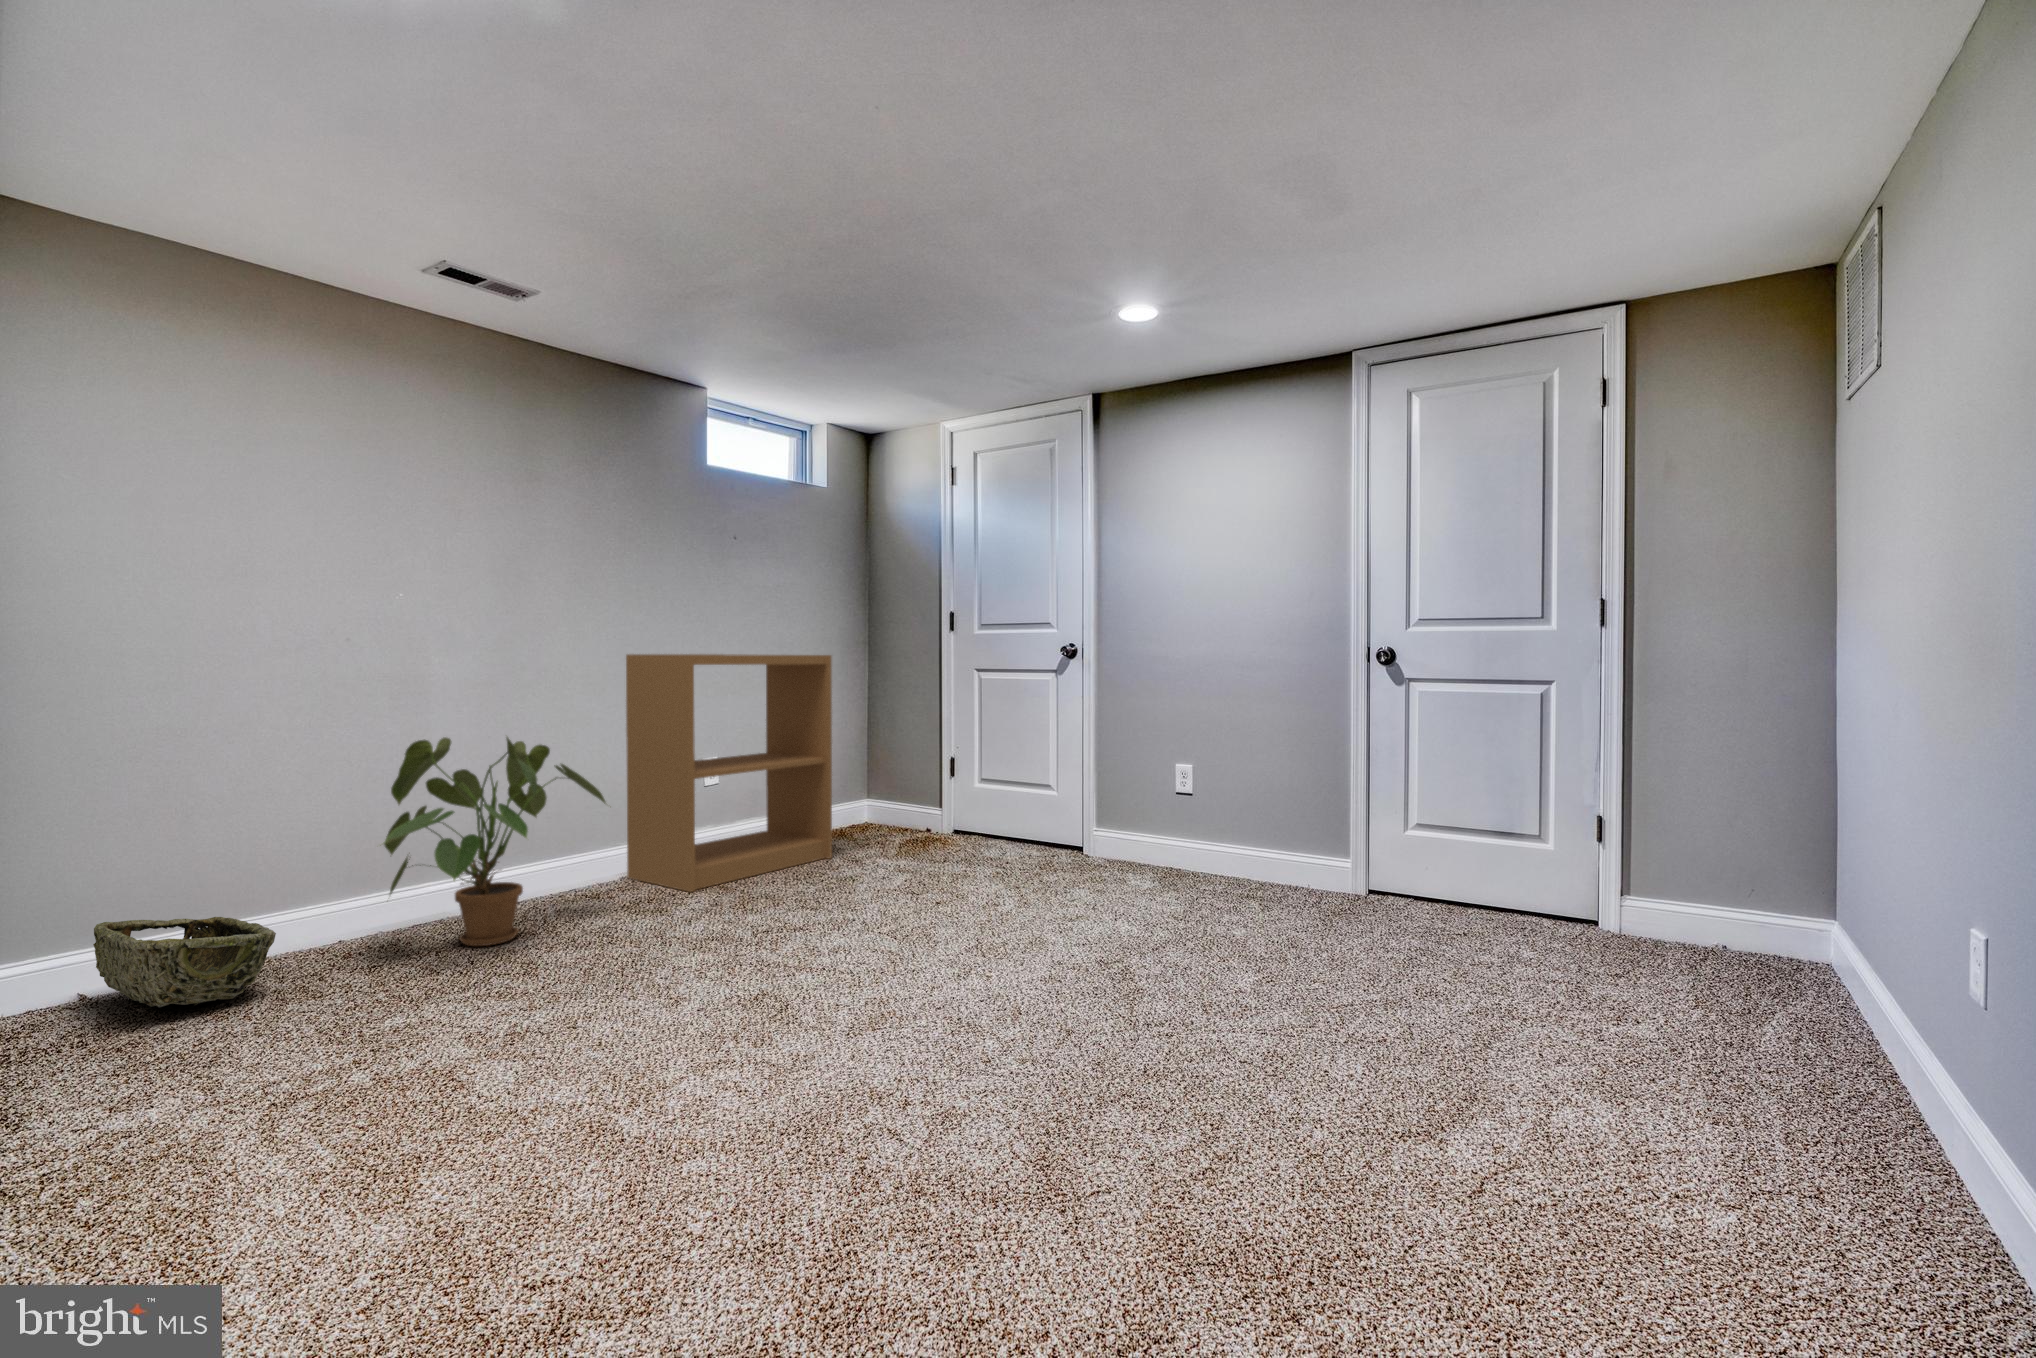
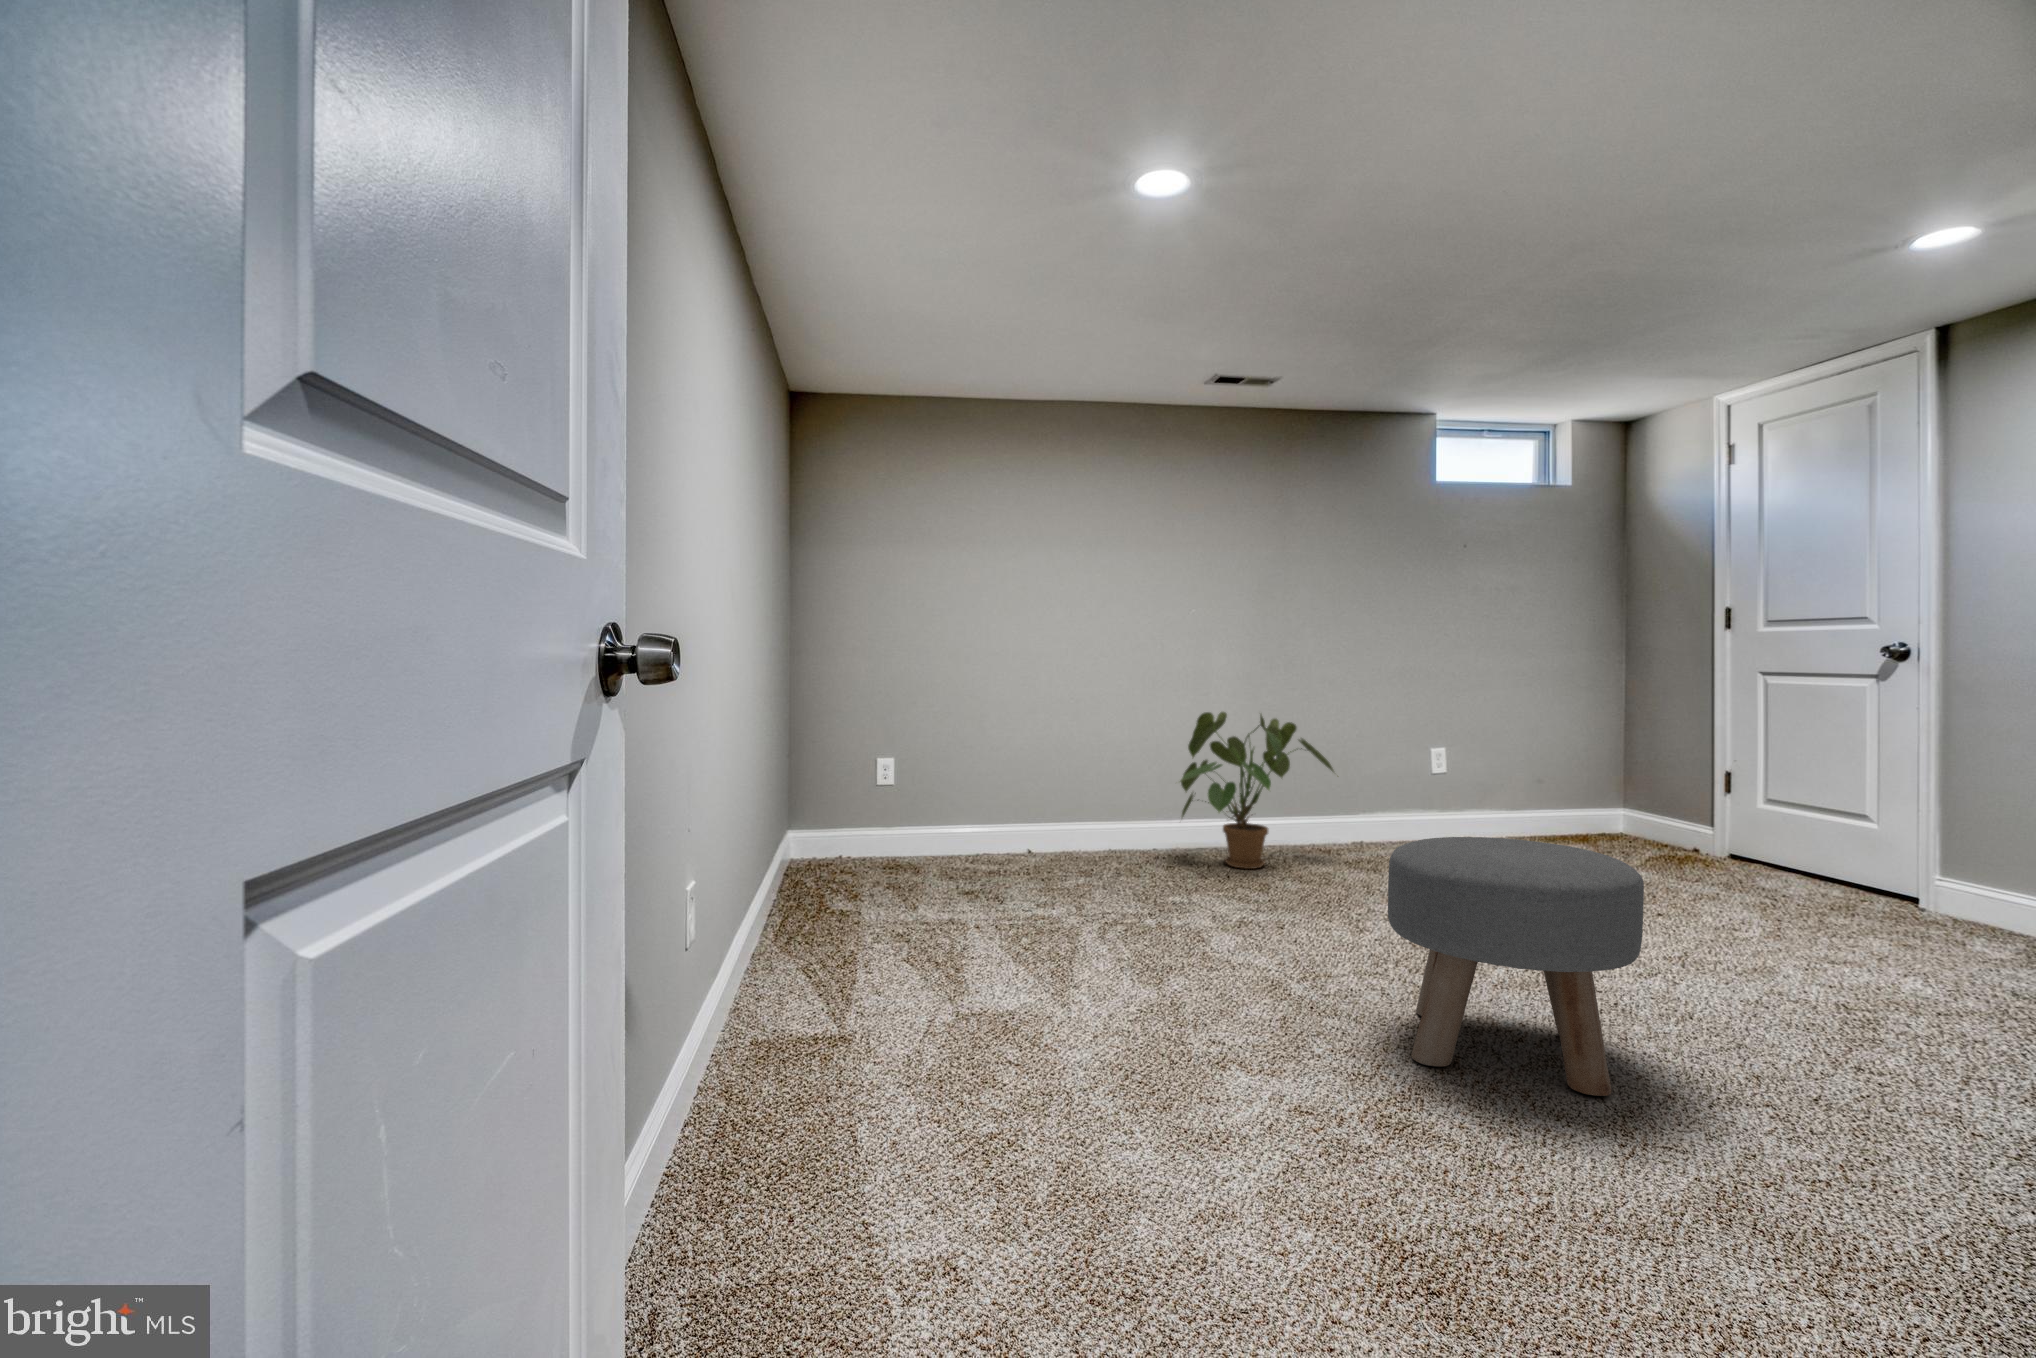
bookshelf: present [626,654,832,892] -> none [1360,651,1568,862]
ottoman: none [763,871,1029,1189] -> present [1388,837,1644,1096]
woven basket: present [93,917,276,1007] -> none [1034,808,1118,867]

